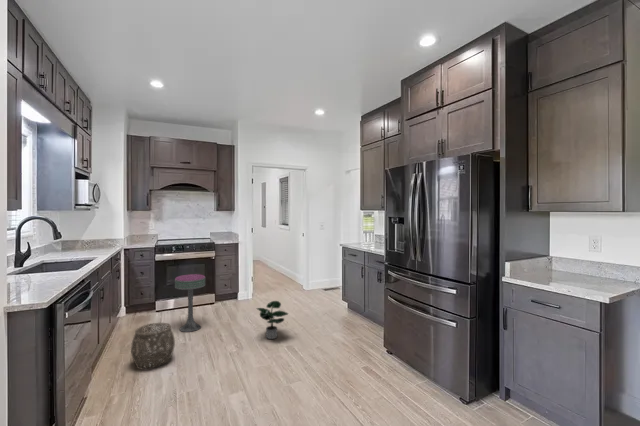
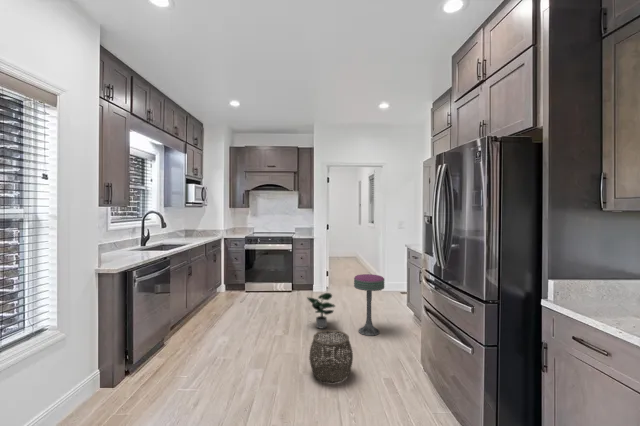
bar stool: present [175,274,205,332] -> present [354,274,384,336]
woven basket: present [131,323,175,368] -> present [309,330,353,383]

